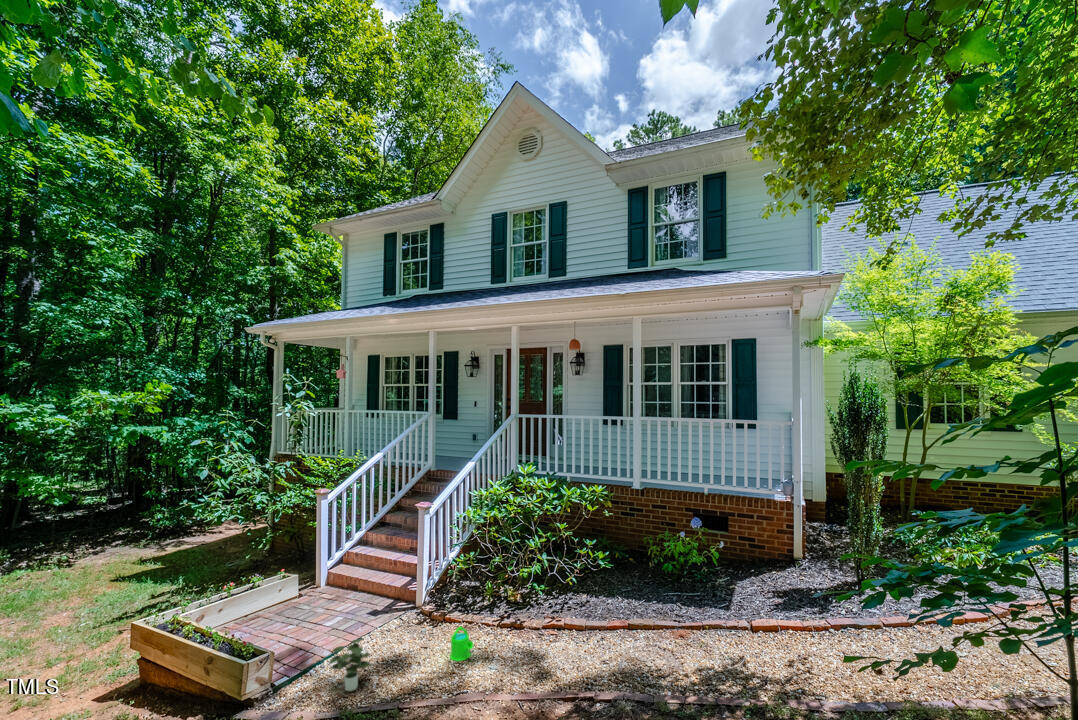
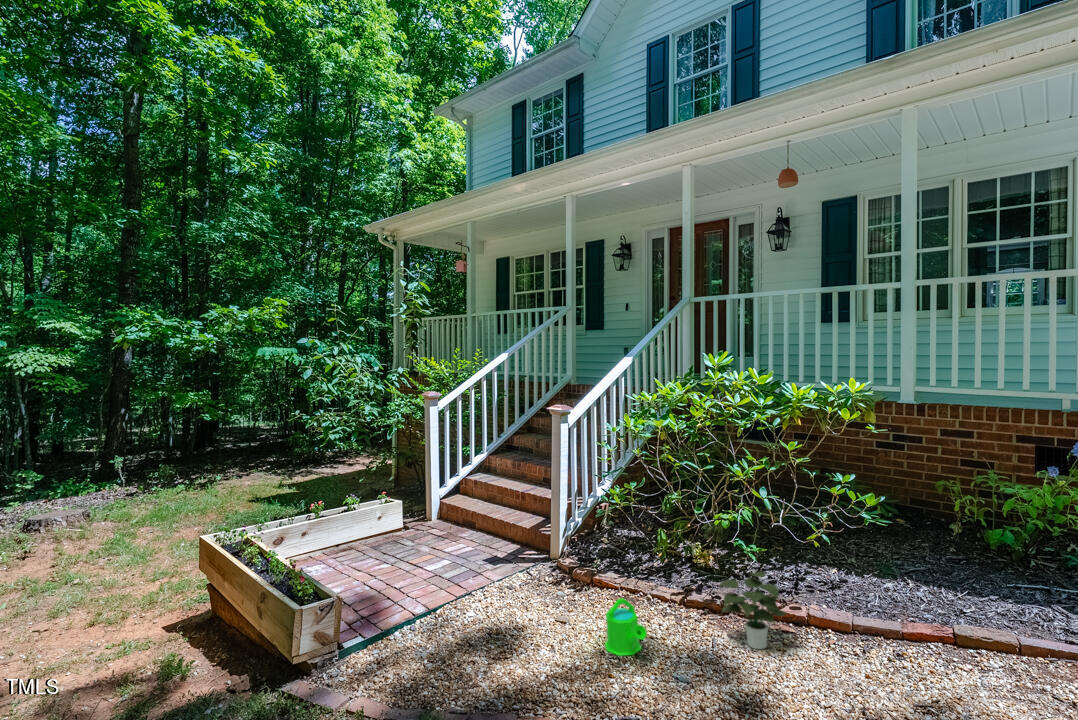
potted plant: present [329,639,372,691] -> present [720,572,787,649]

